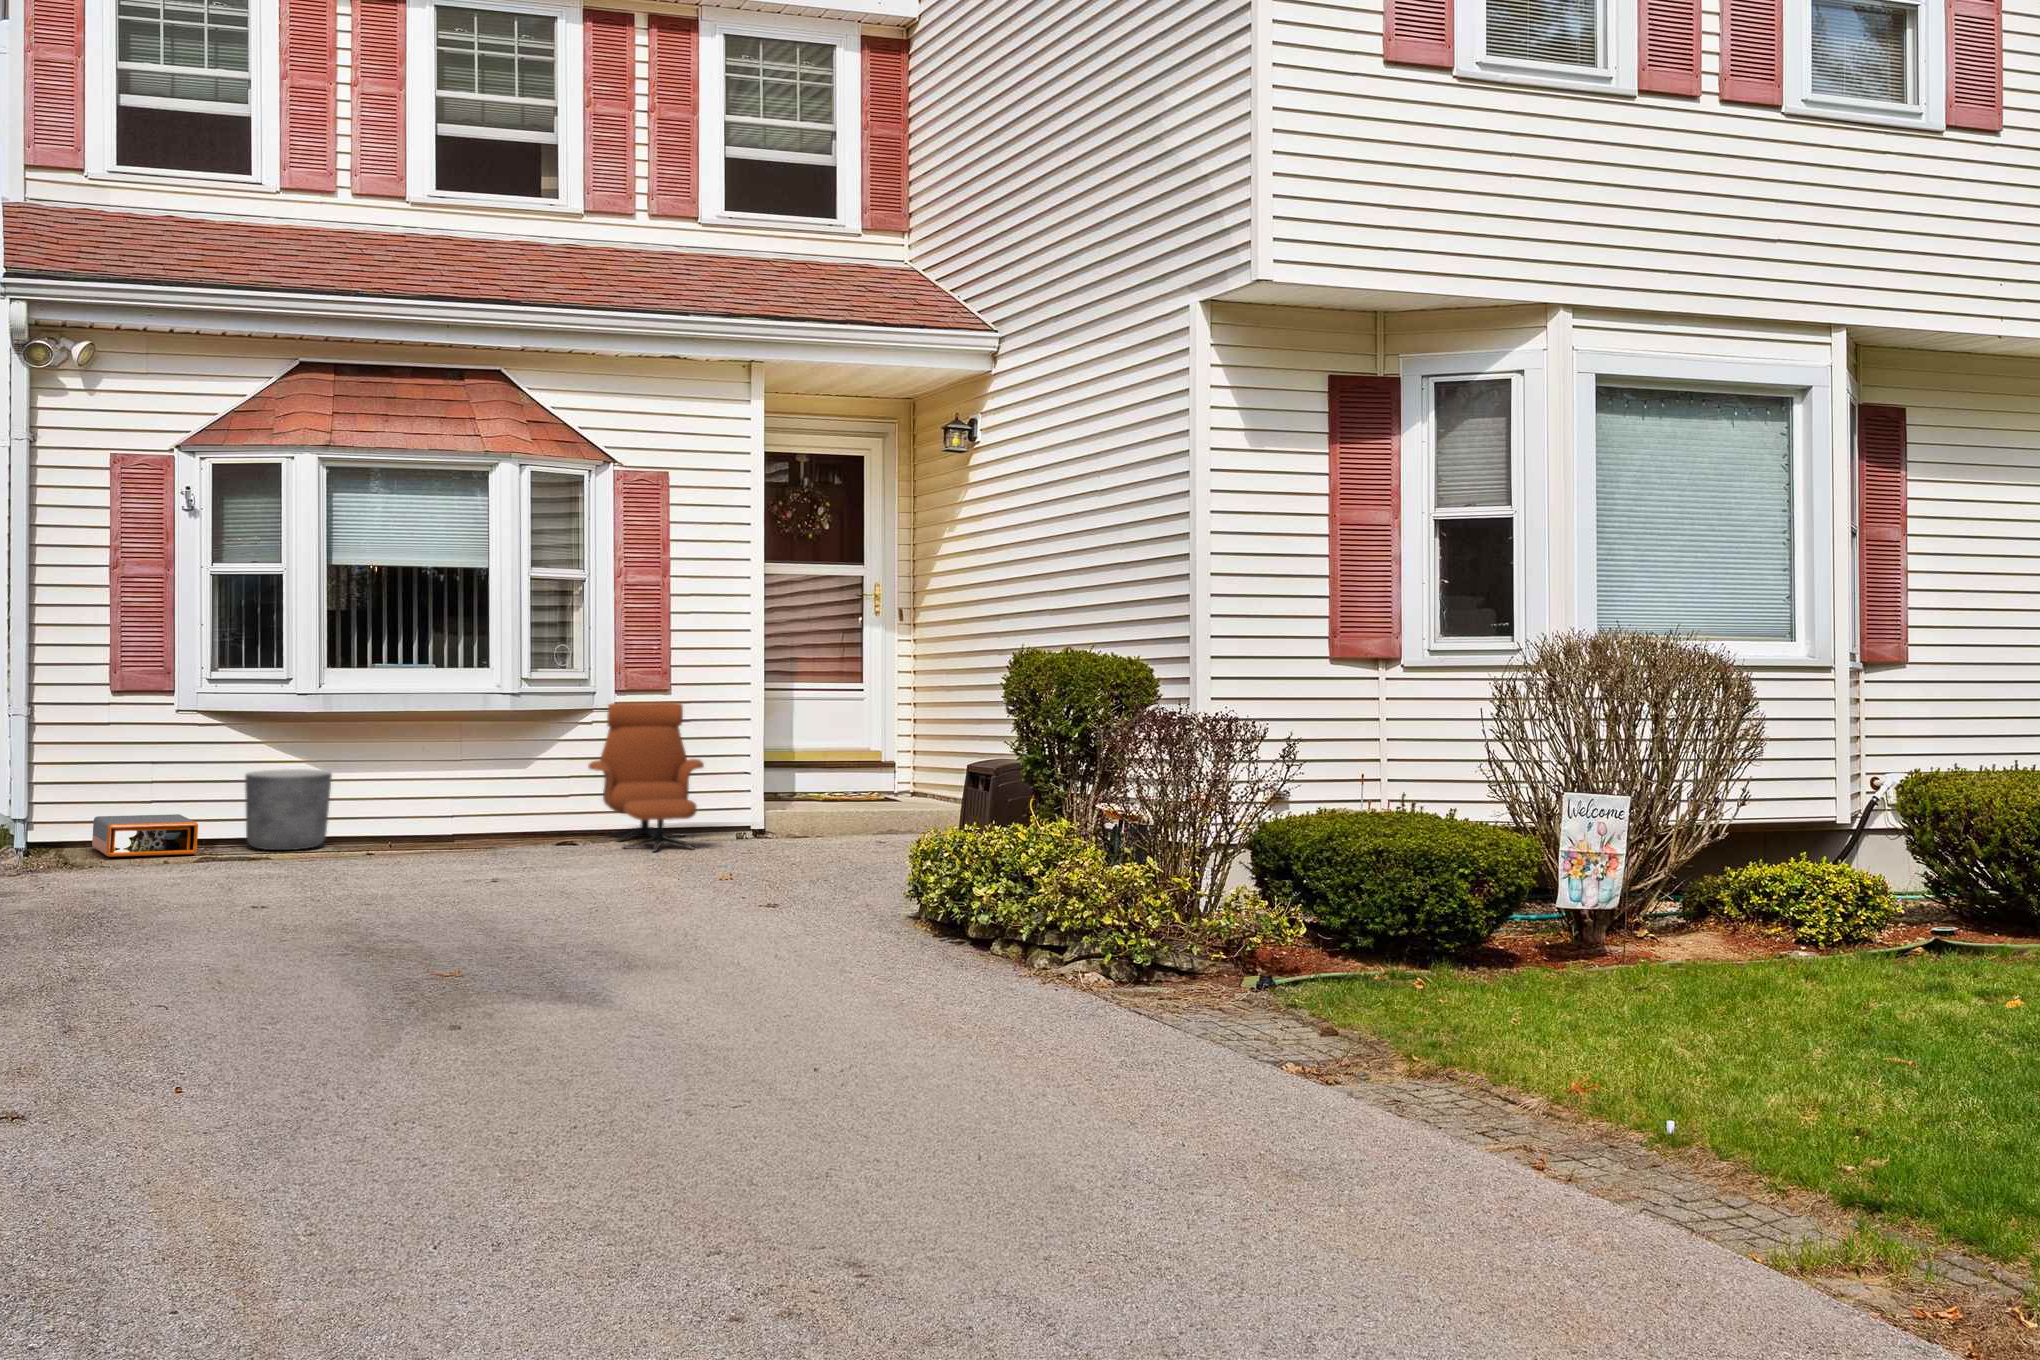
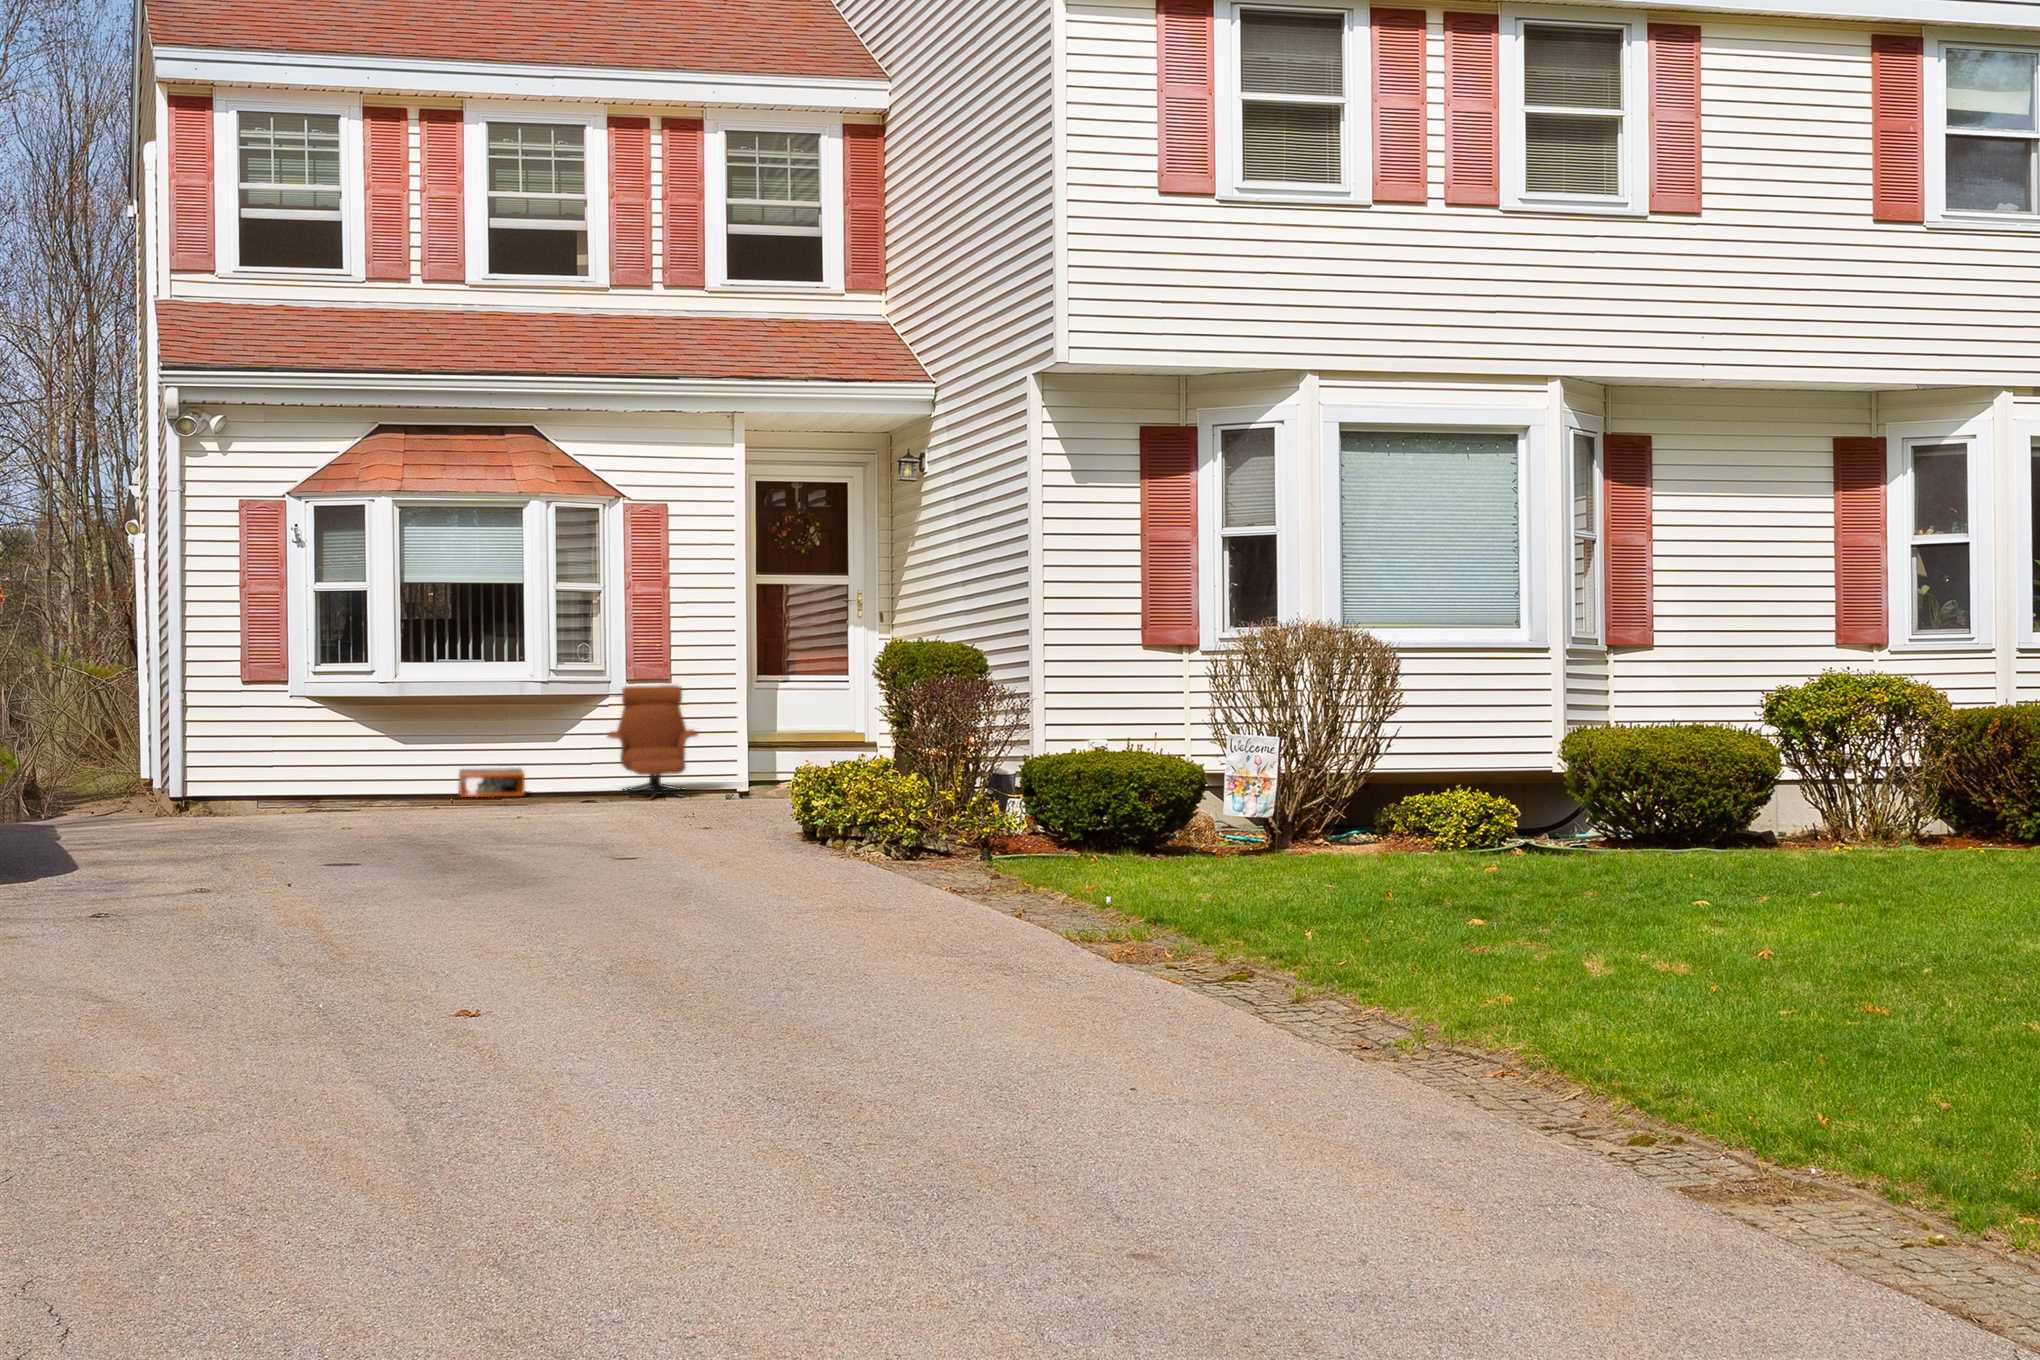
planter: present [245,769,332,850] -> none [342,739,408,799]
storage box: present [92,814,198,857] -> present [459,768,525,797]

